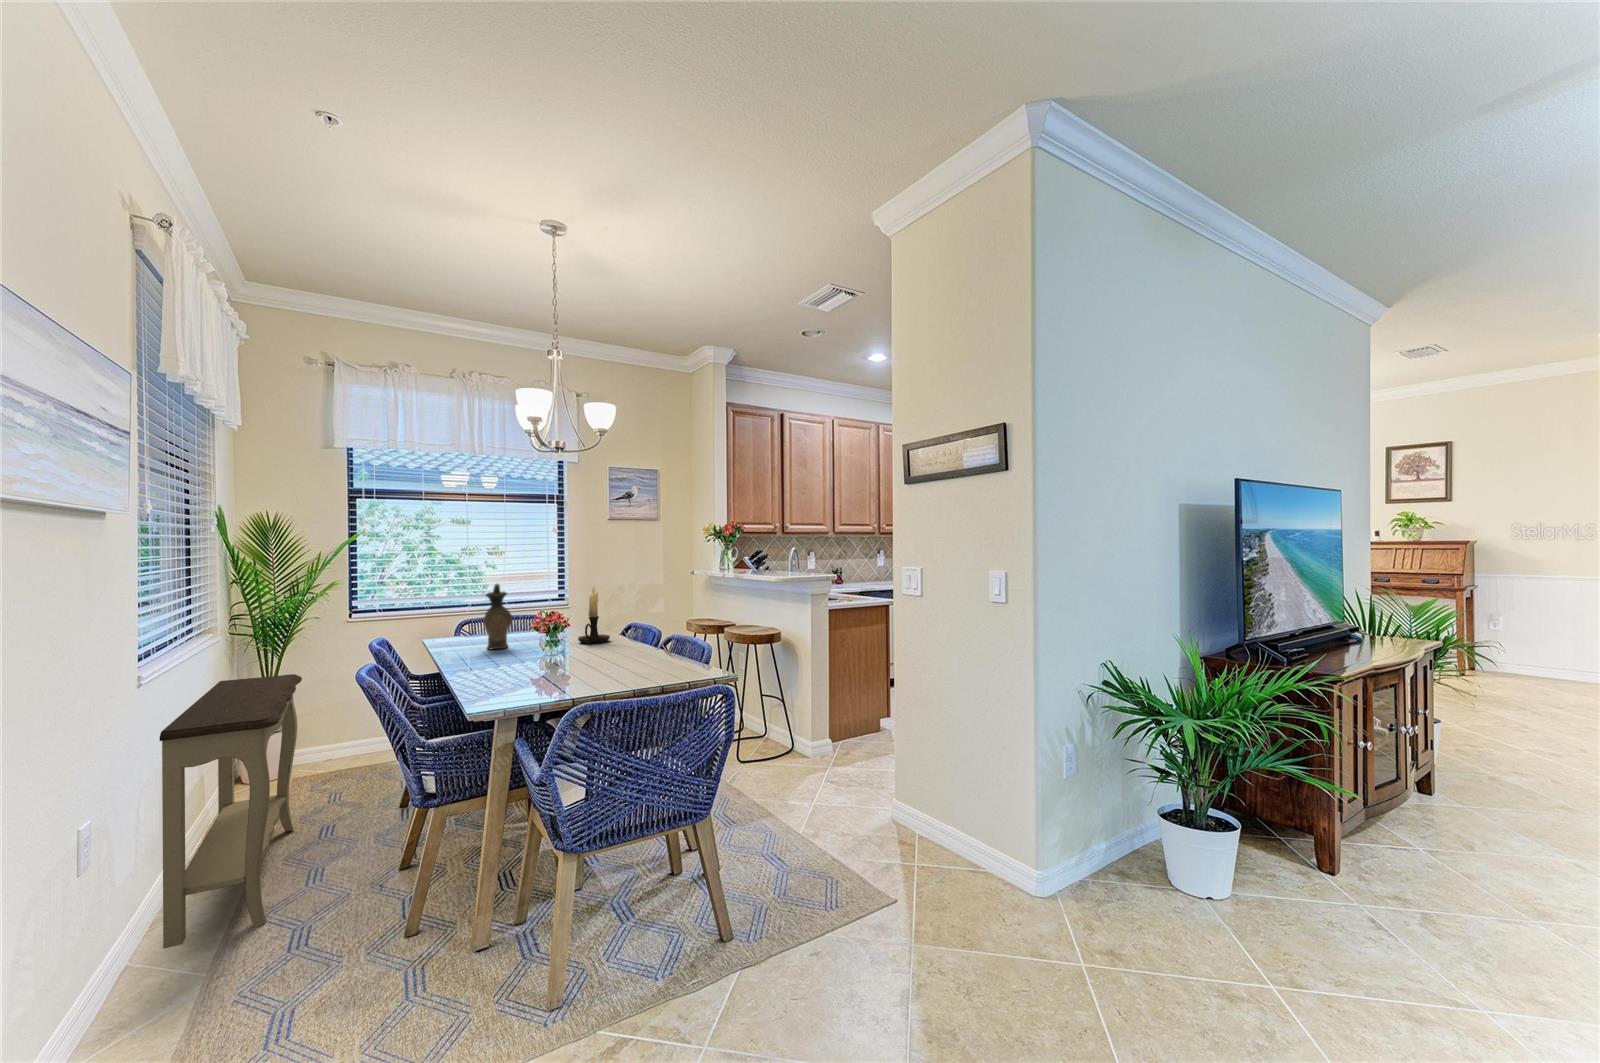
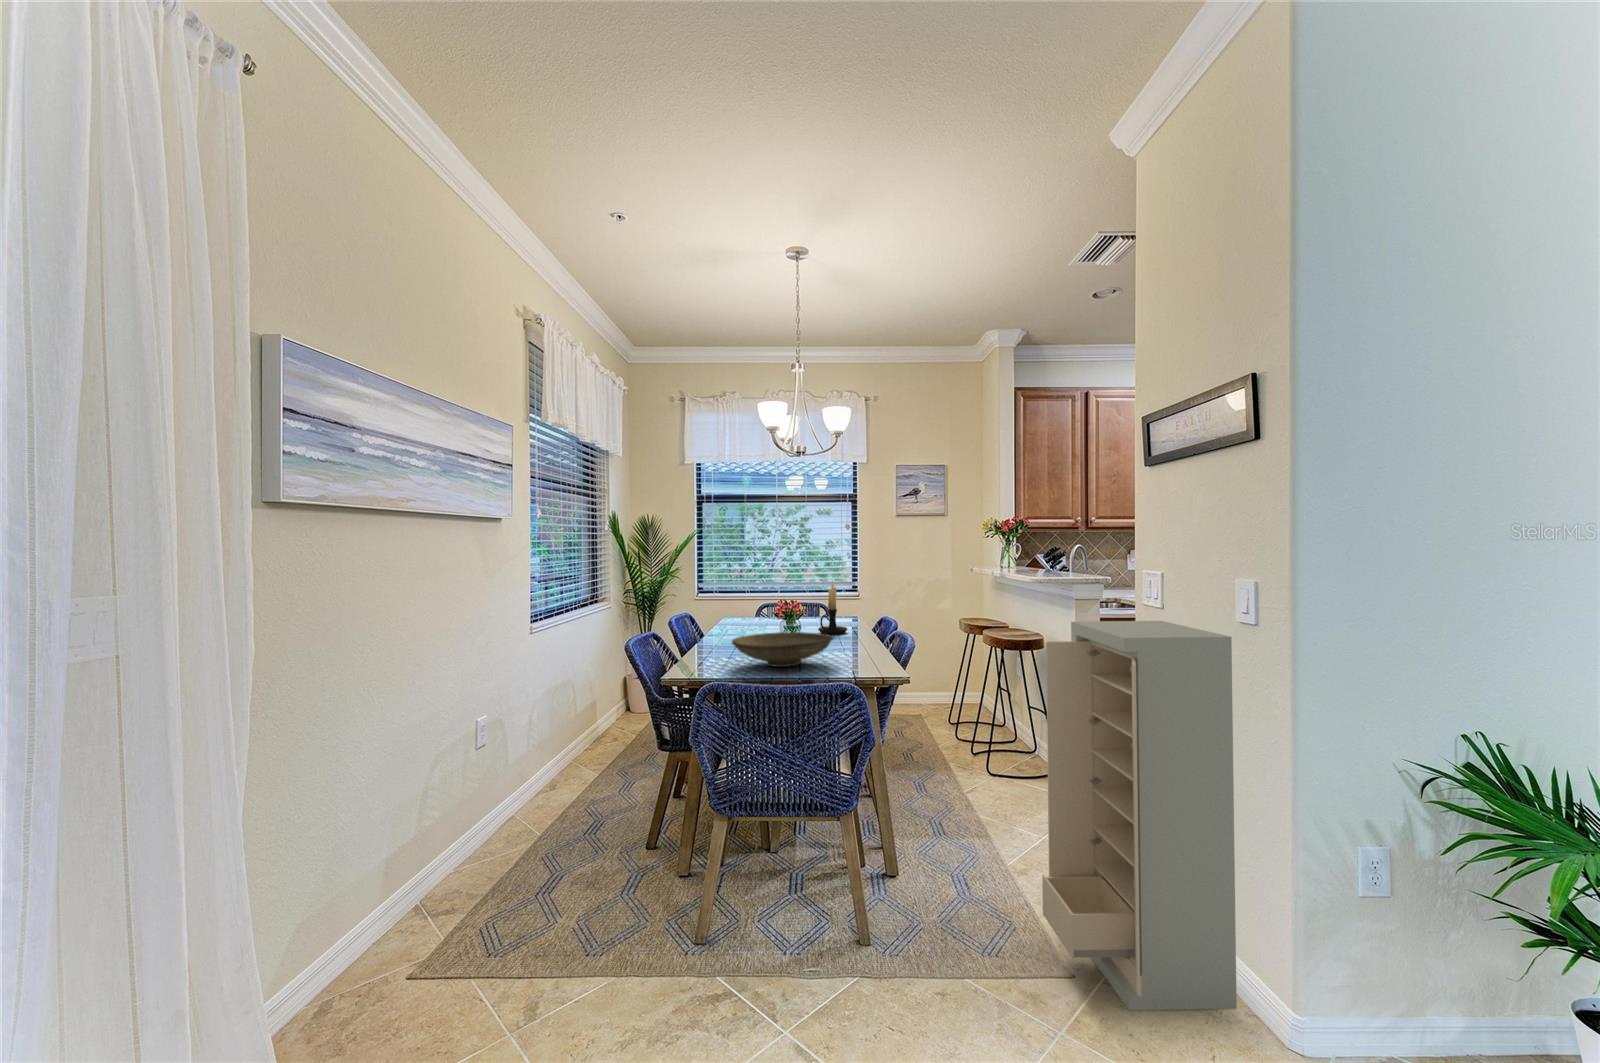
ceramic pitcher: present [484,584,512,649] -> none [741,575,764,632]
storage cabinet: none [870,604,1020,927] -> present [1042,621,1237,1011]
decorative bowl: none [536,640,652,679] -> present [732,632,834,667]
console table: present [159,674,302,949] -> none [504,639,623,825]

